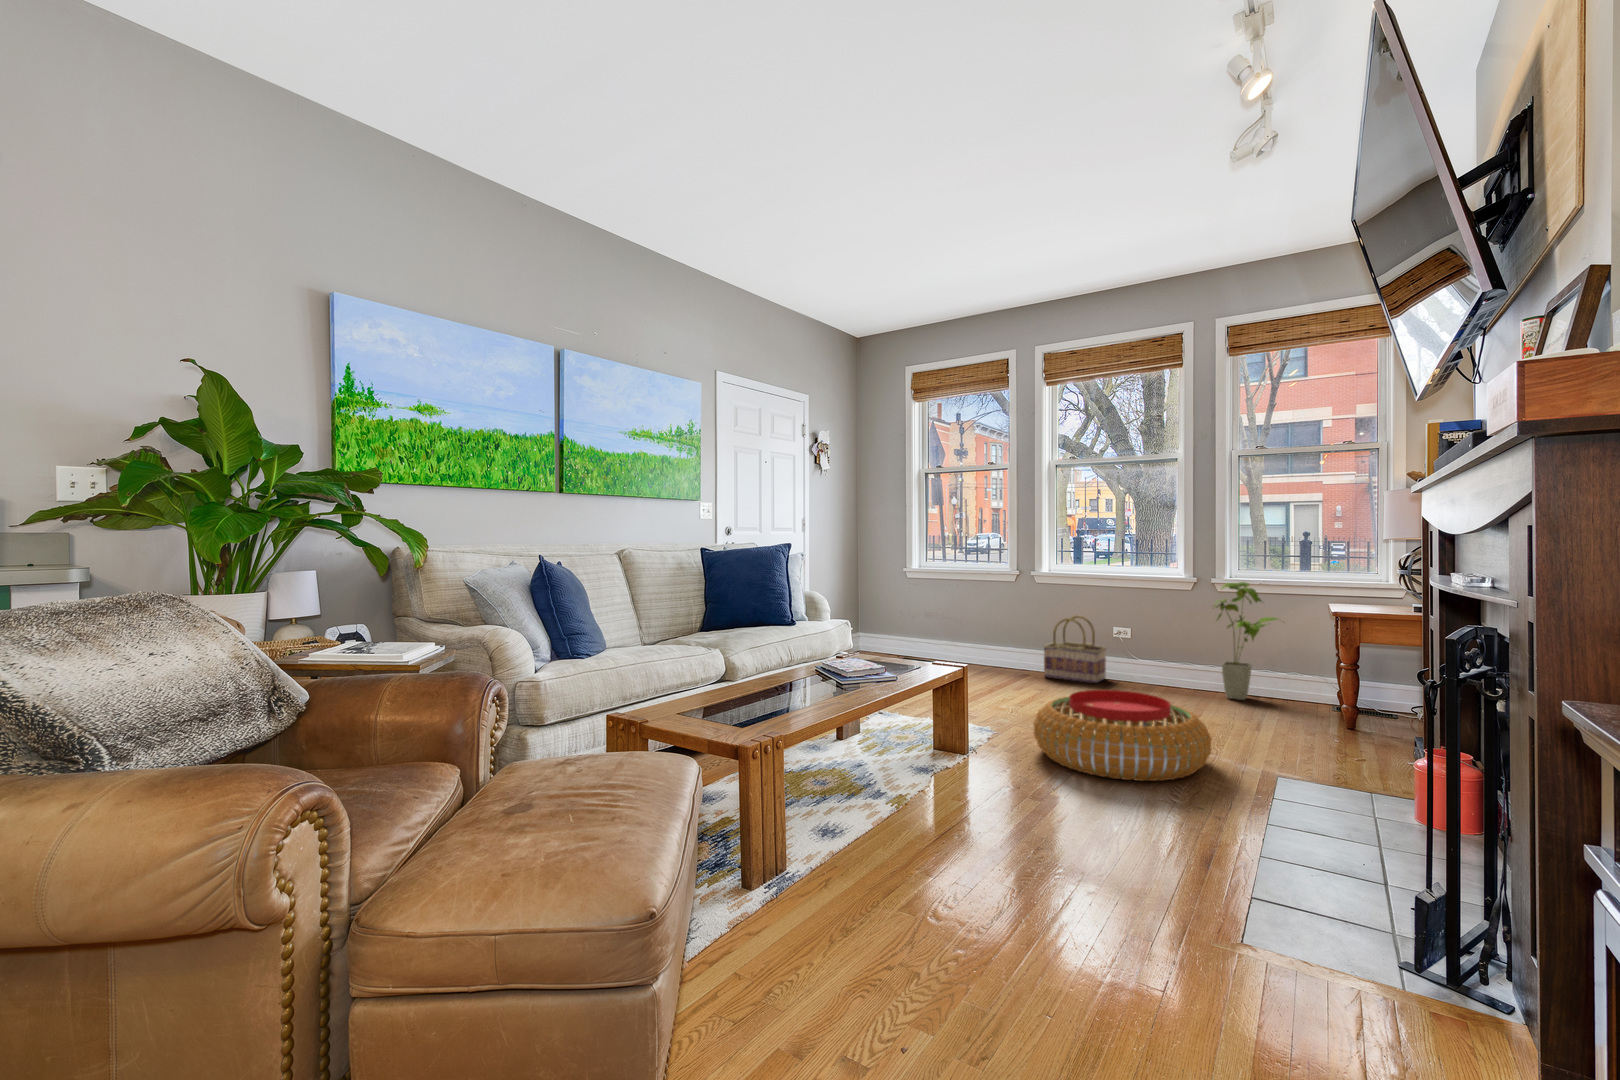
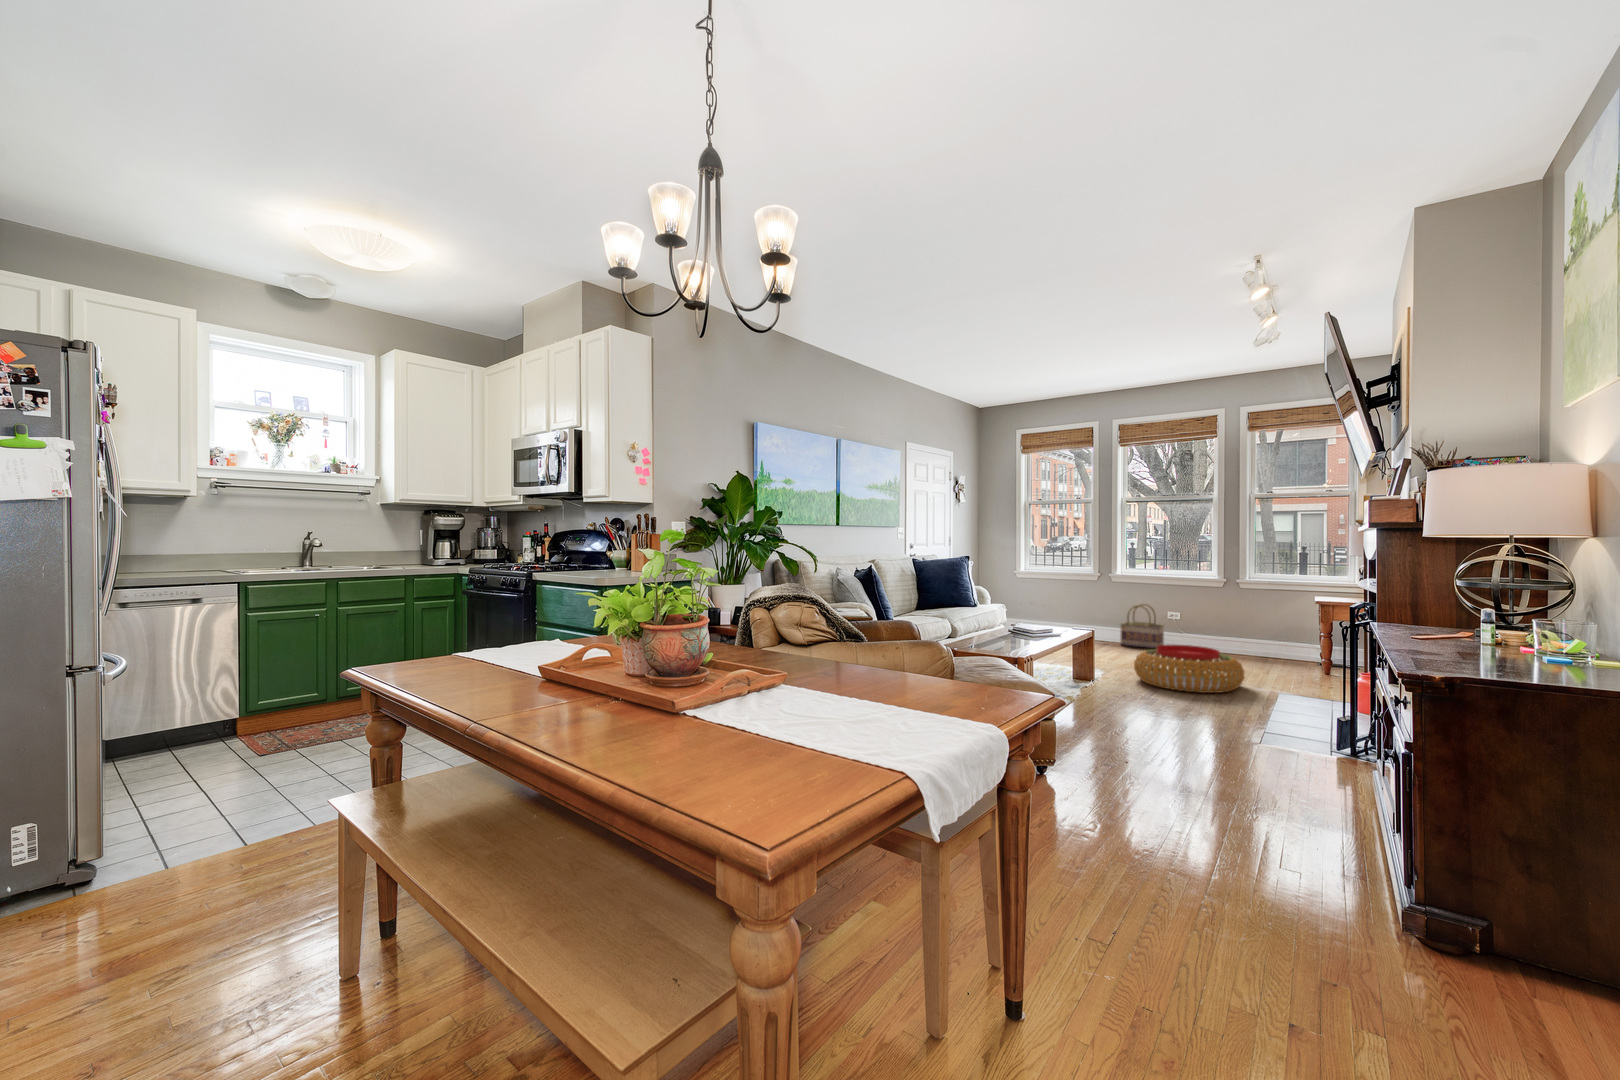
house plant: present [1214,582,1278,700] -> none [1239,581,1289,658]

